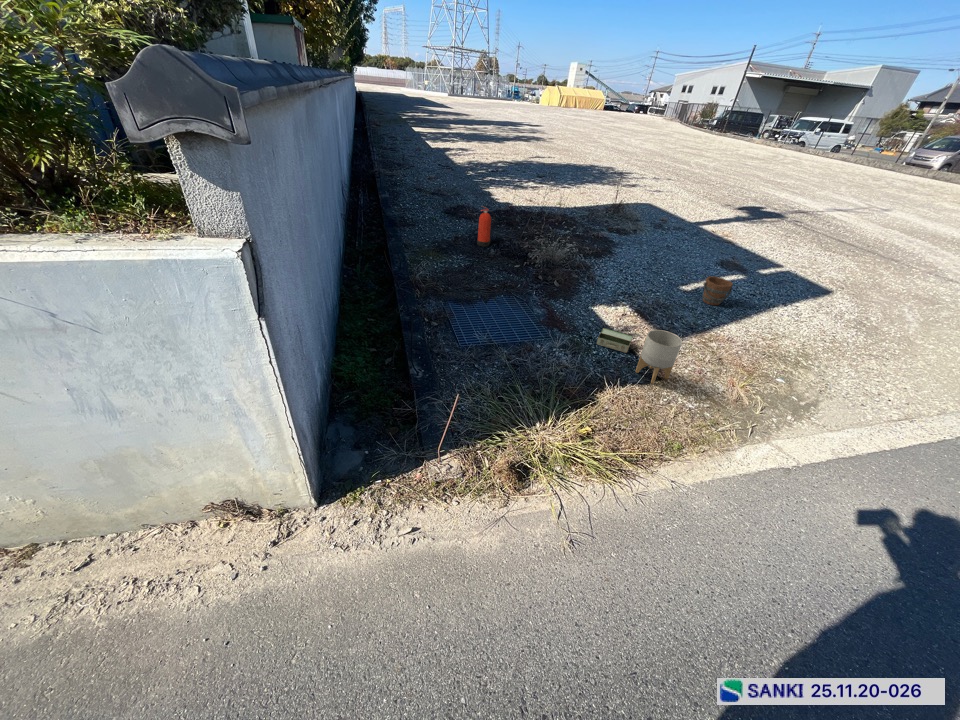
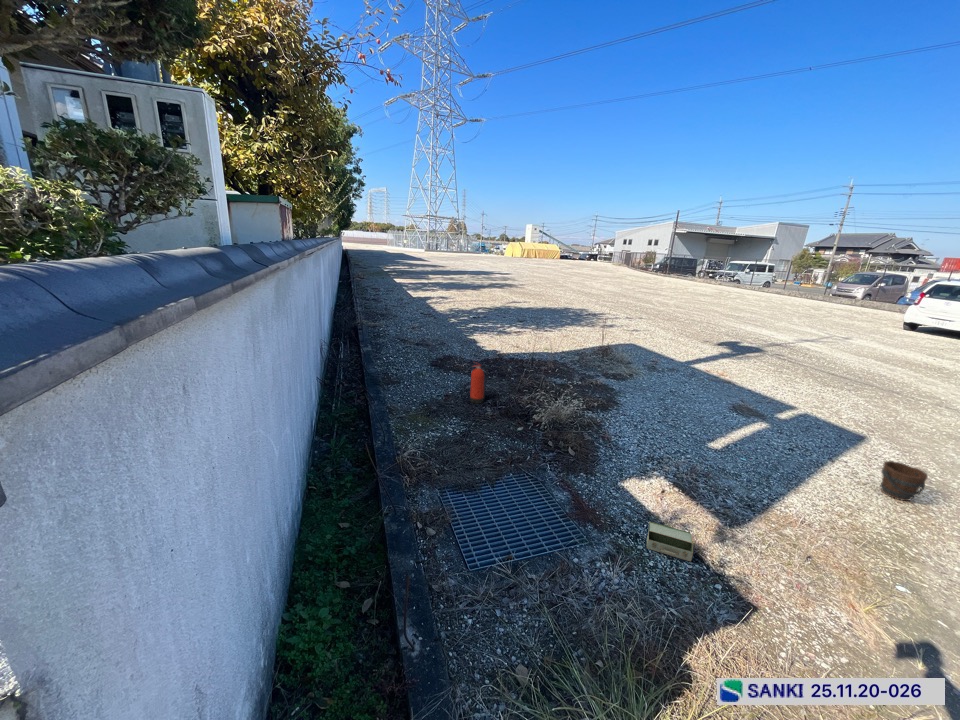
bucket: present [702,276,733,305] -> present [880,461,928,501]
planter: present [636,330,682,384] -> none [716,538,784,624]

